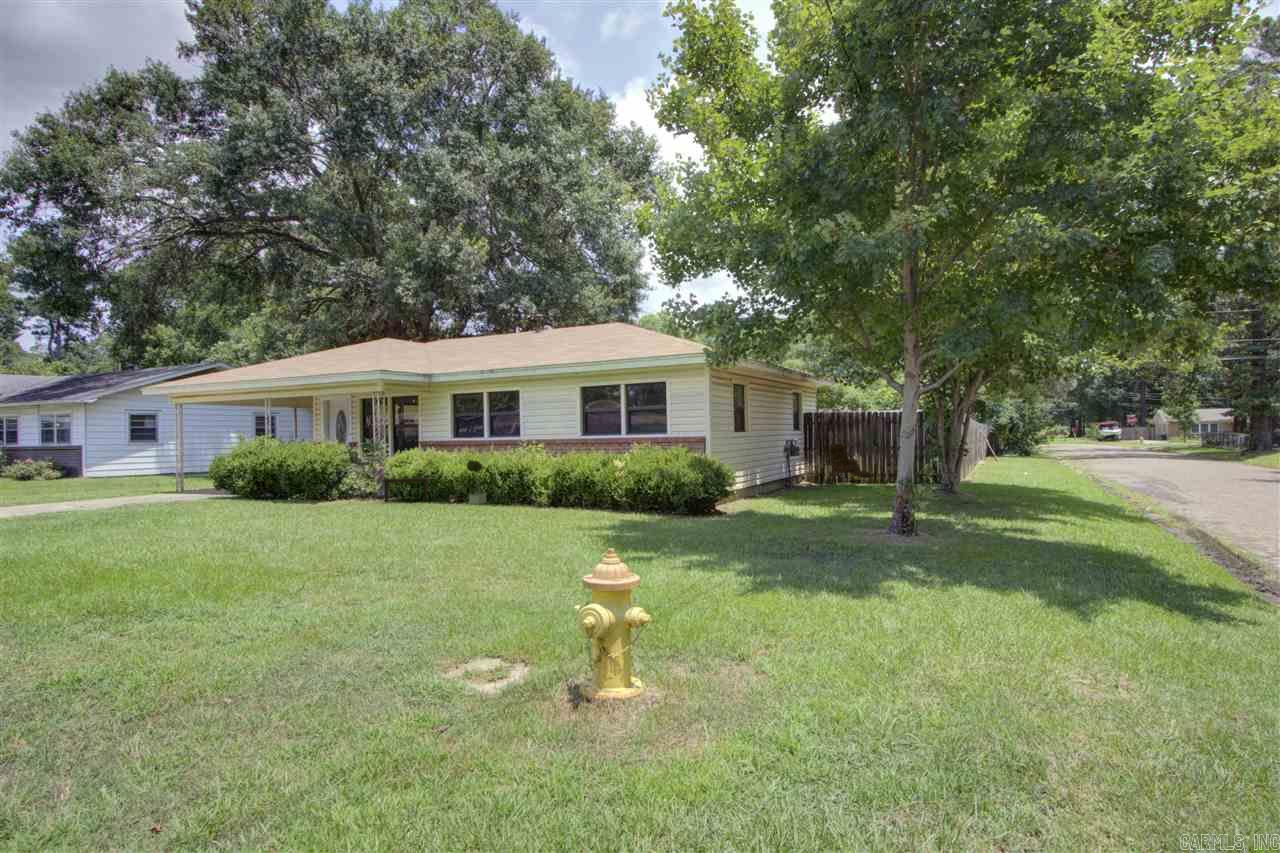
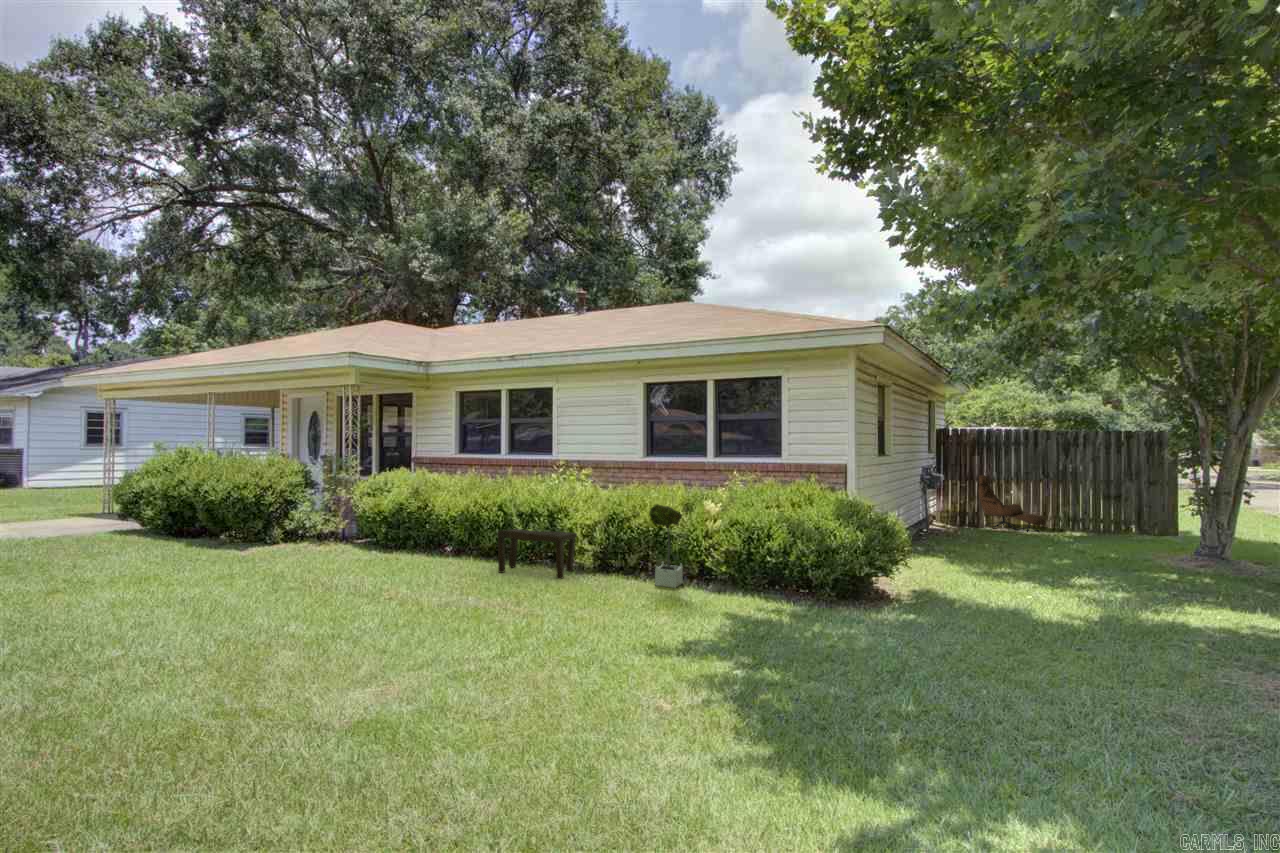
potted tree: present [466,460,486,505] -> present [649,504,683,588]
bench: present [384,477,428,503] -> present [497,529,577,579]

